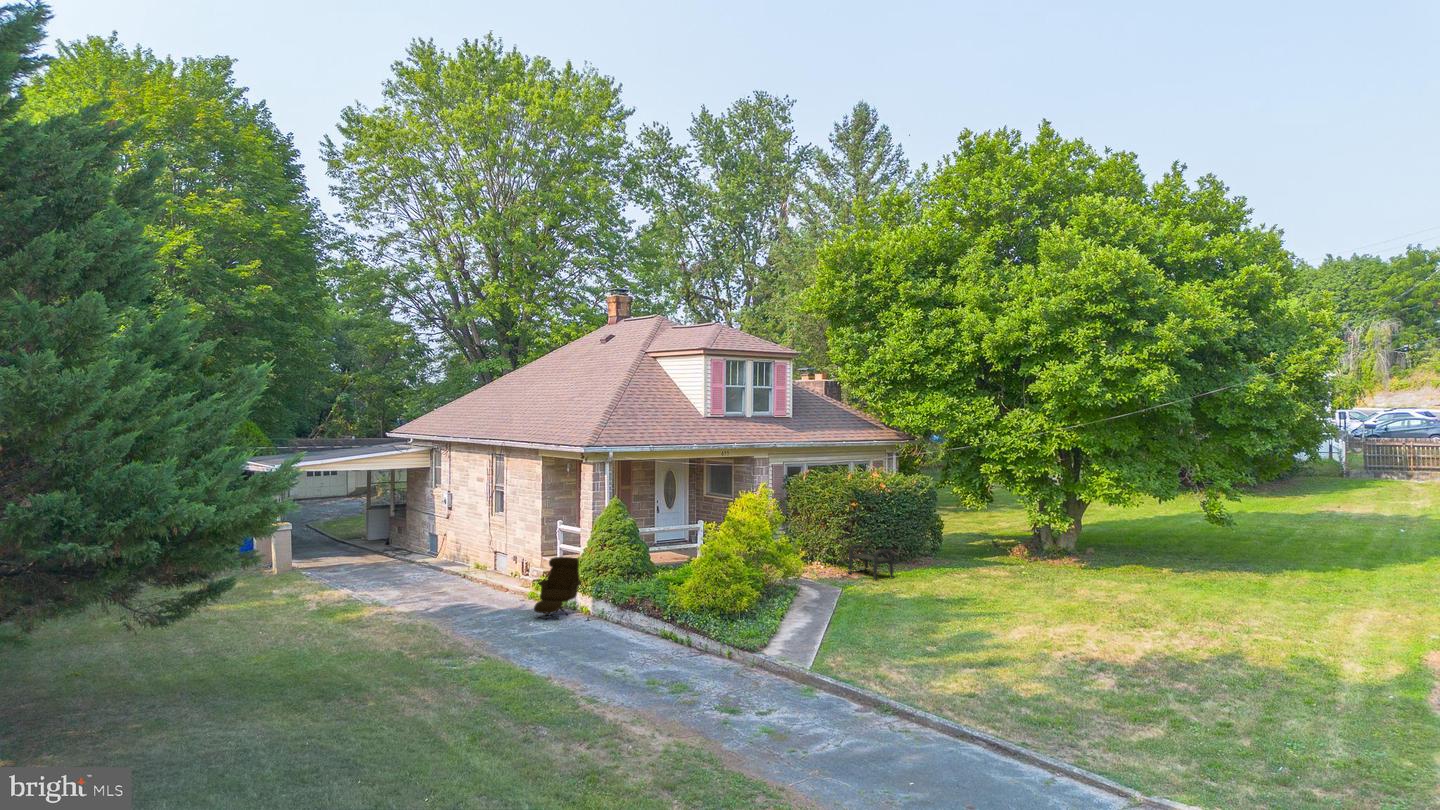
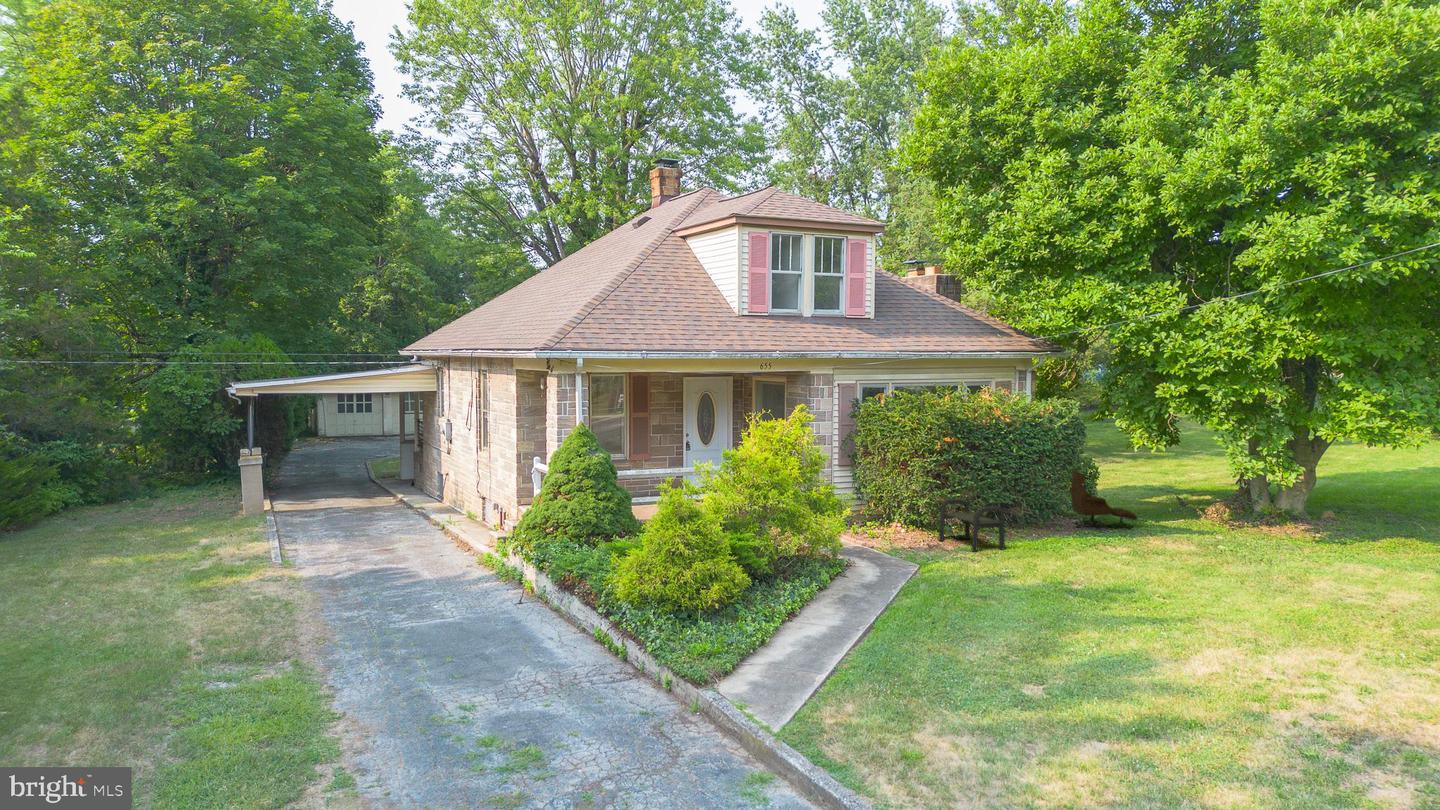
lounge chair: present [534,557,581,619] -> present [1069,470,1137,530]

